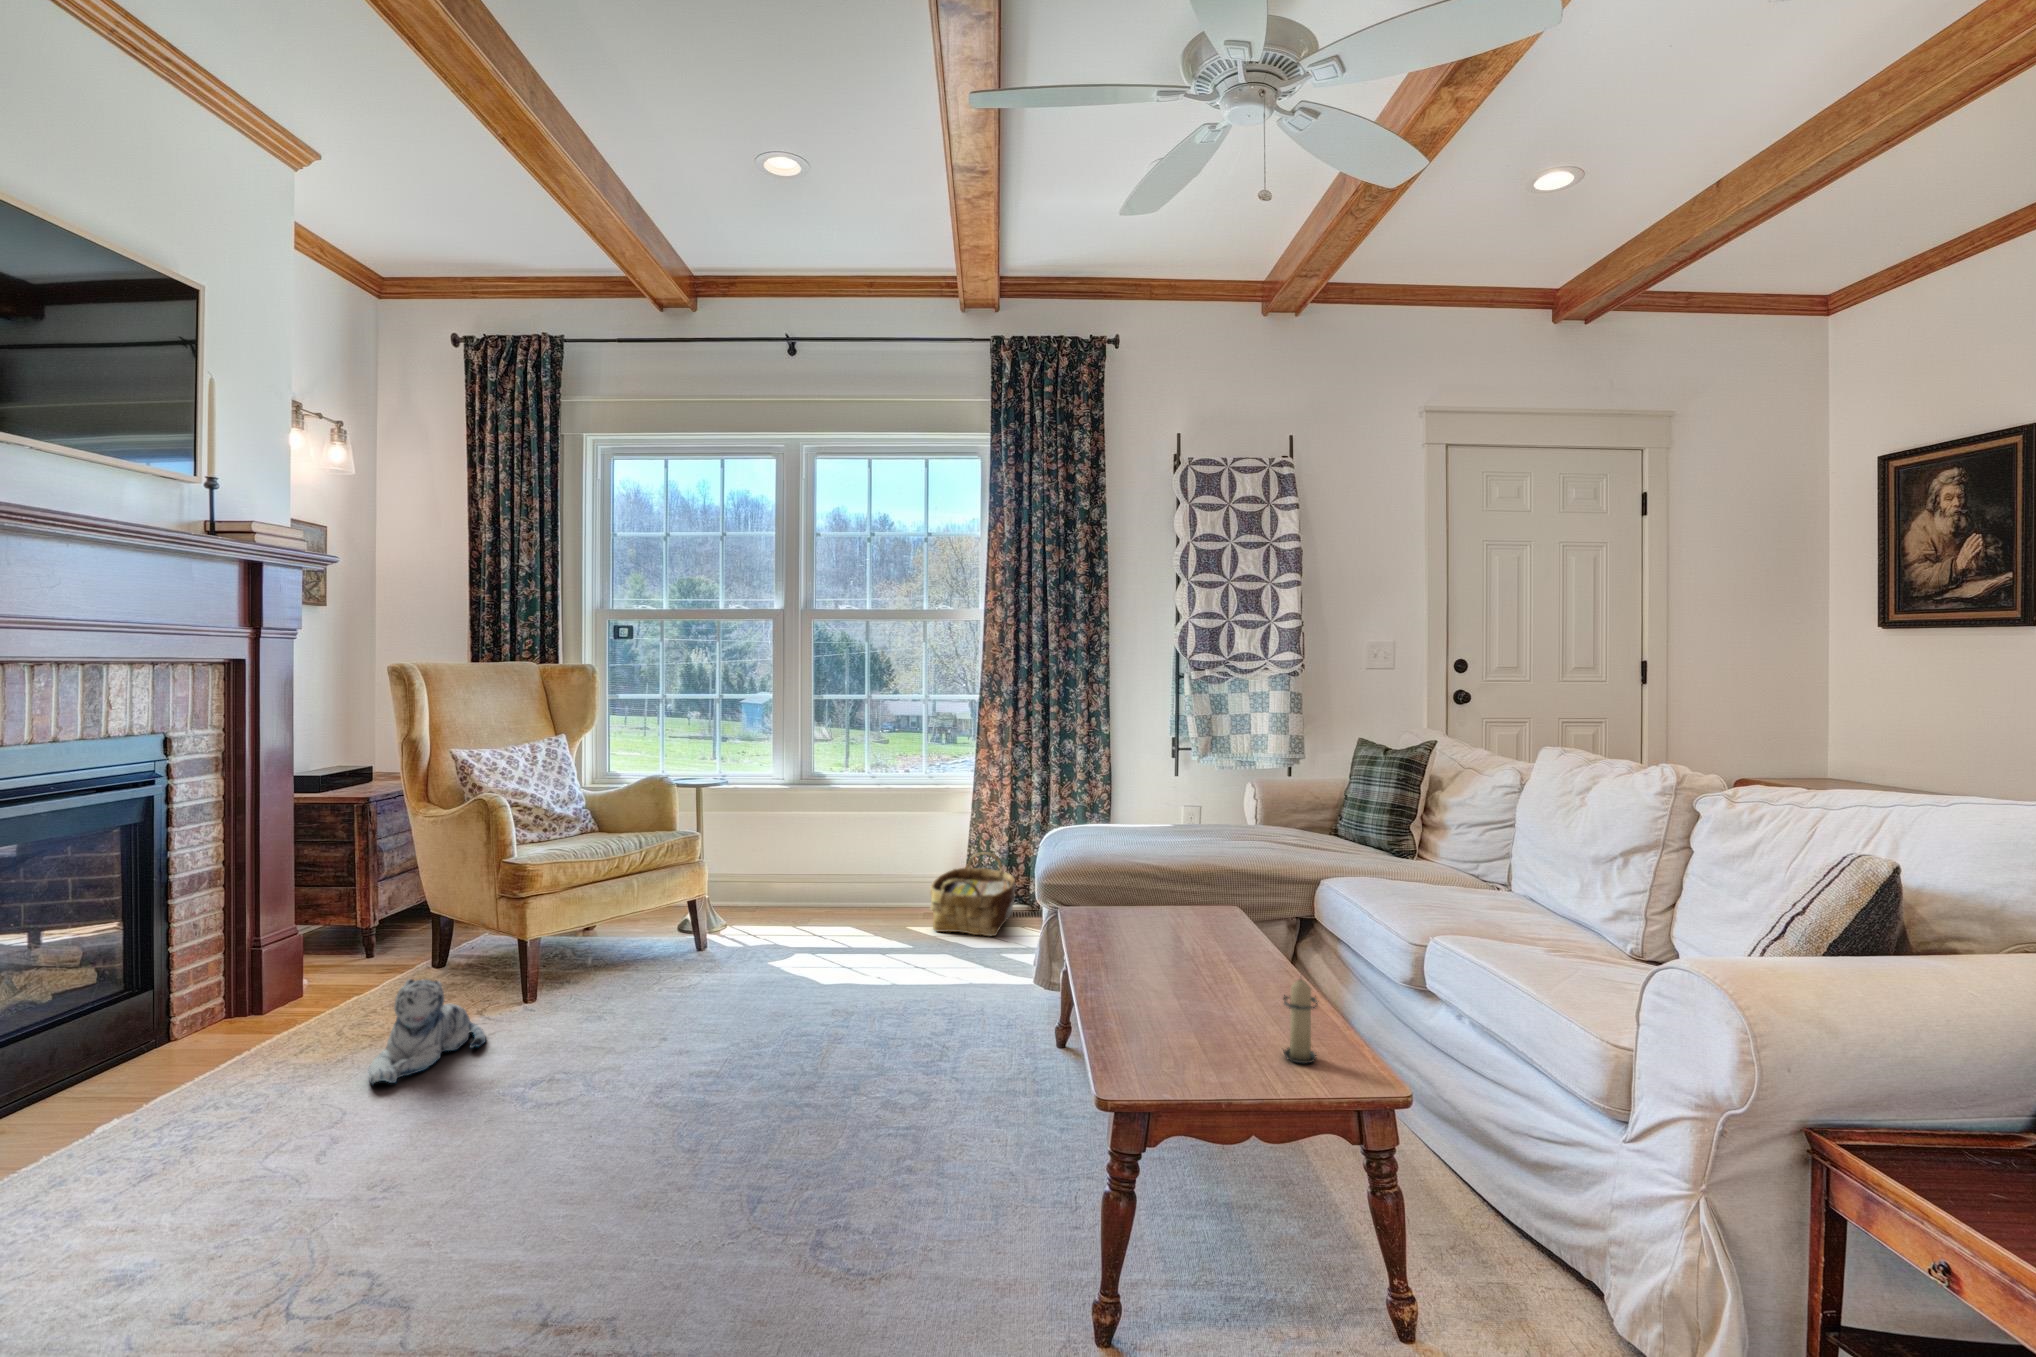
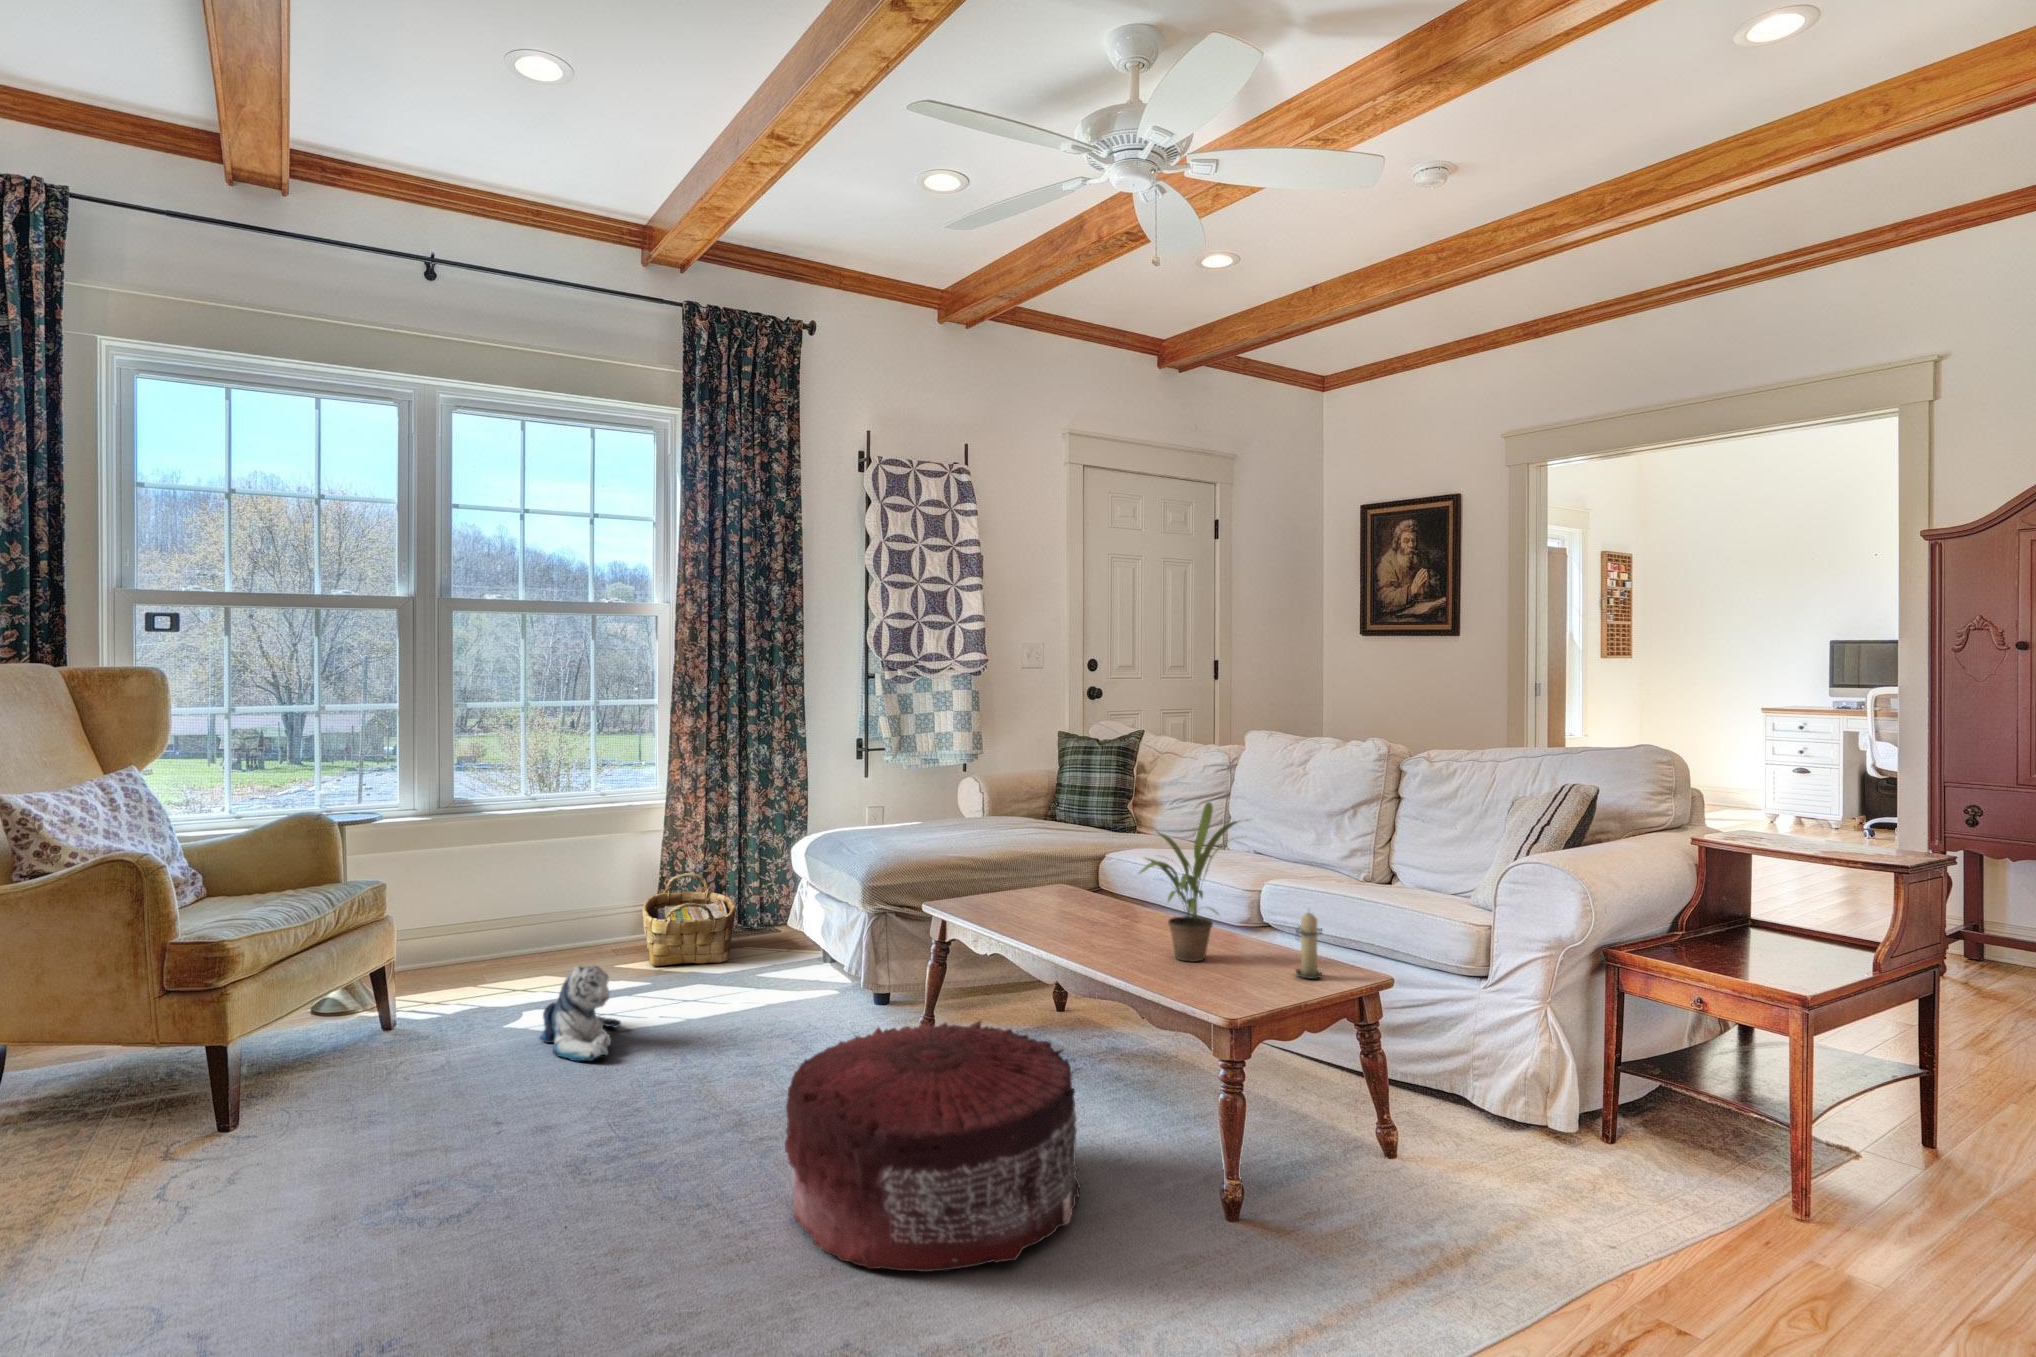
potted plant: none [1162,830,1276,1015] -> present [1140,802,1238,962]
plush toy: present [368,979,486,1085] -> present [540,966,621,1061]
pouf: none [716,1019,1014,1287] -> present [785,1021,1081,1272]

